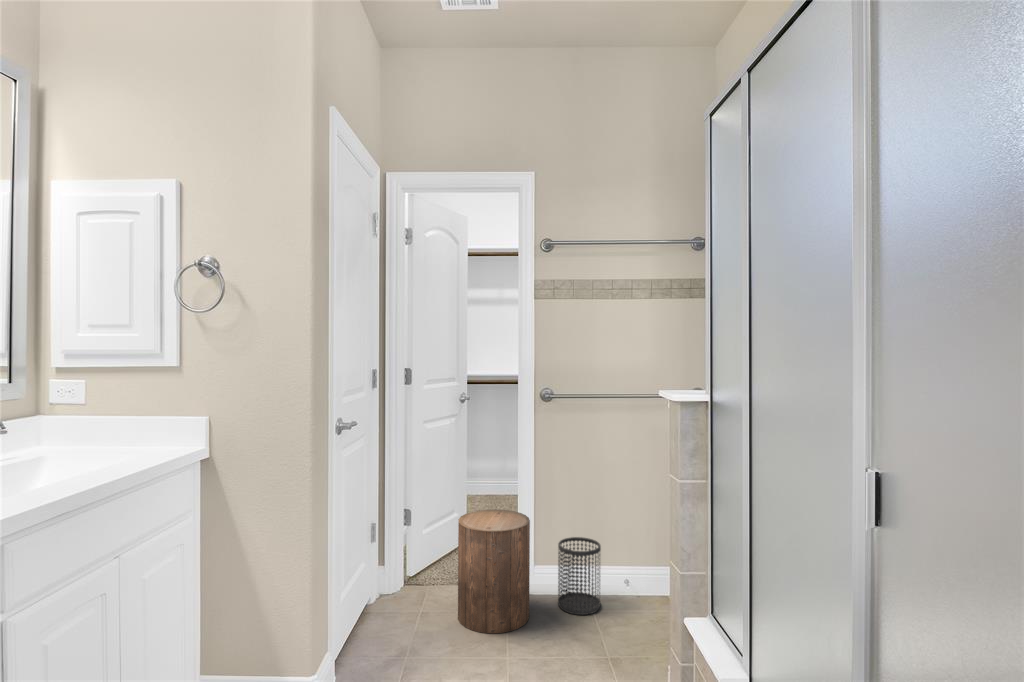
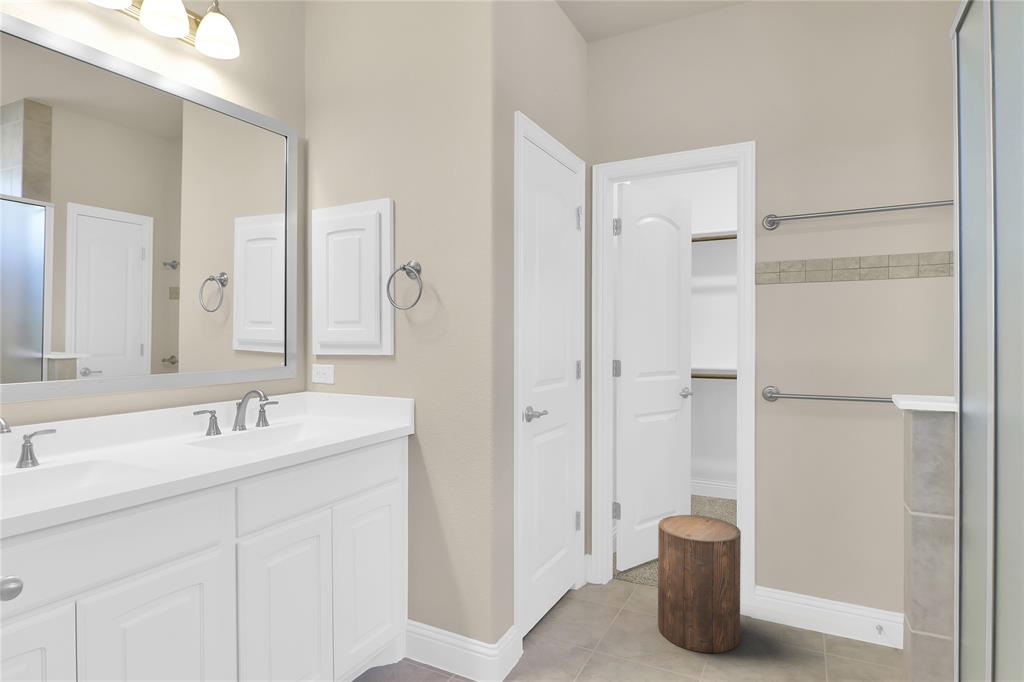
wastebasket: present [558,537,601,615] -> none [780,562,836,658]

